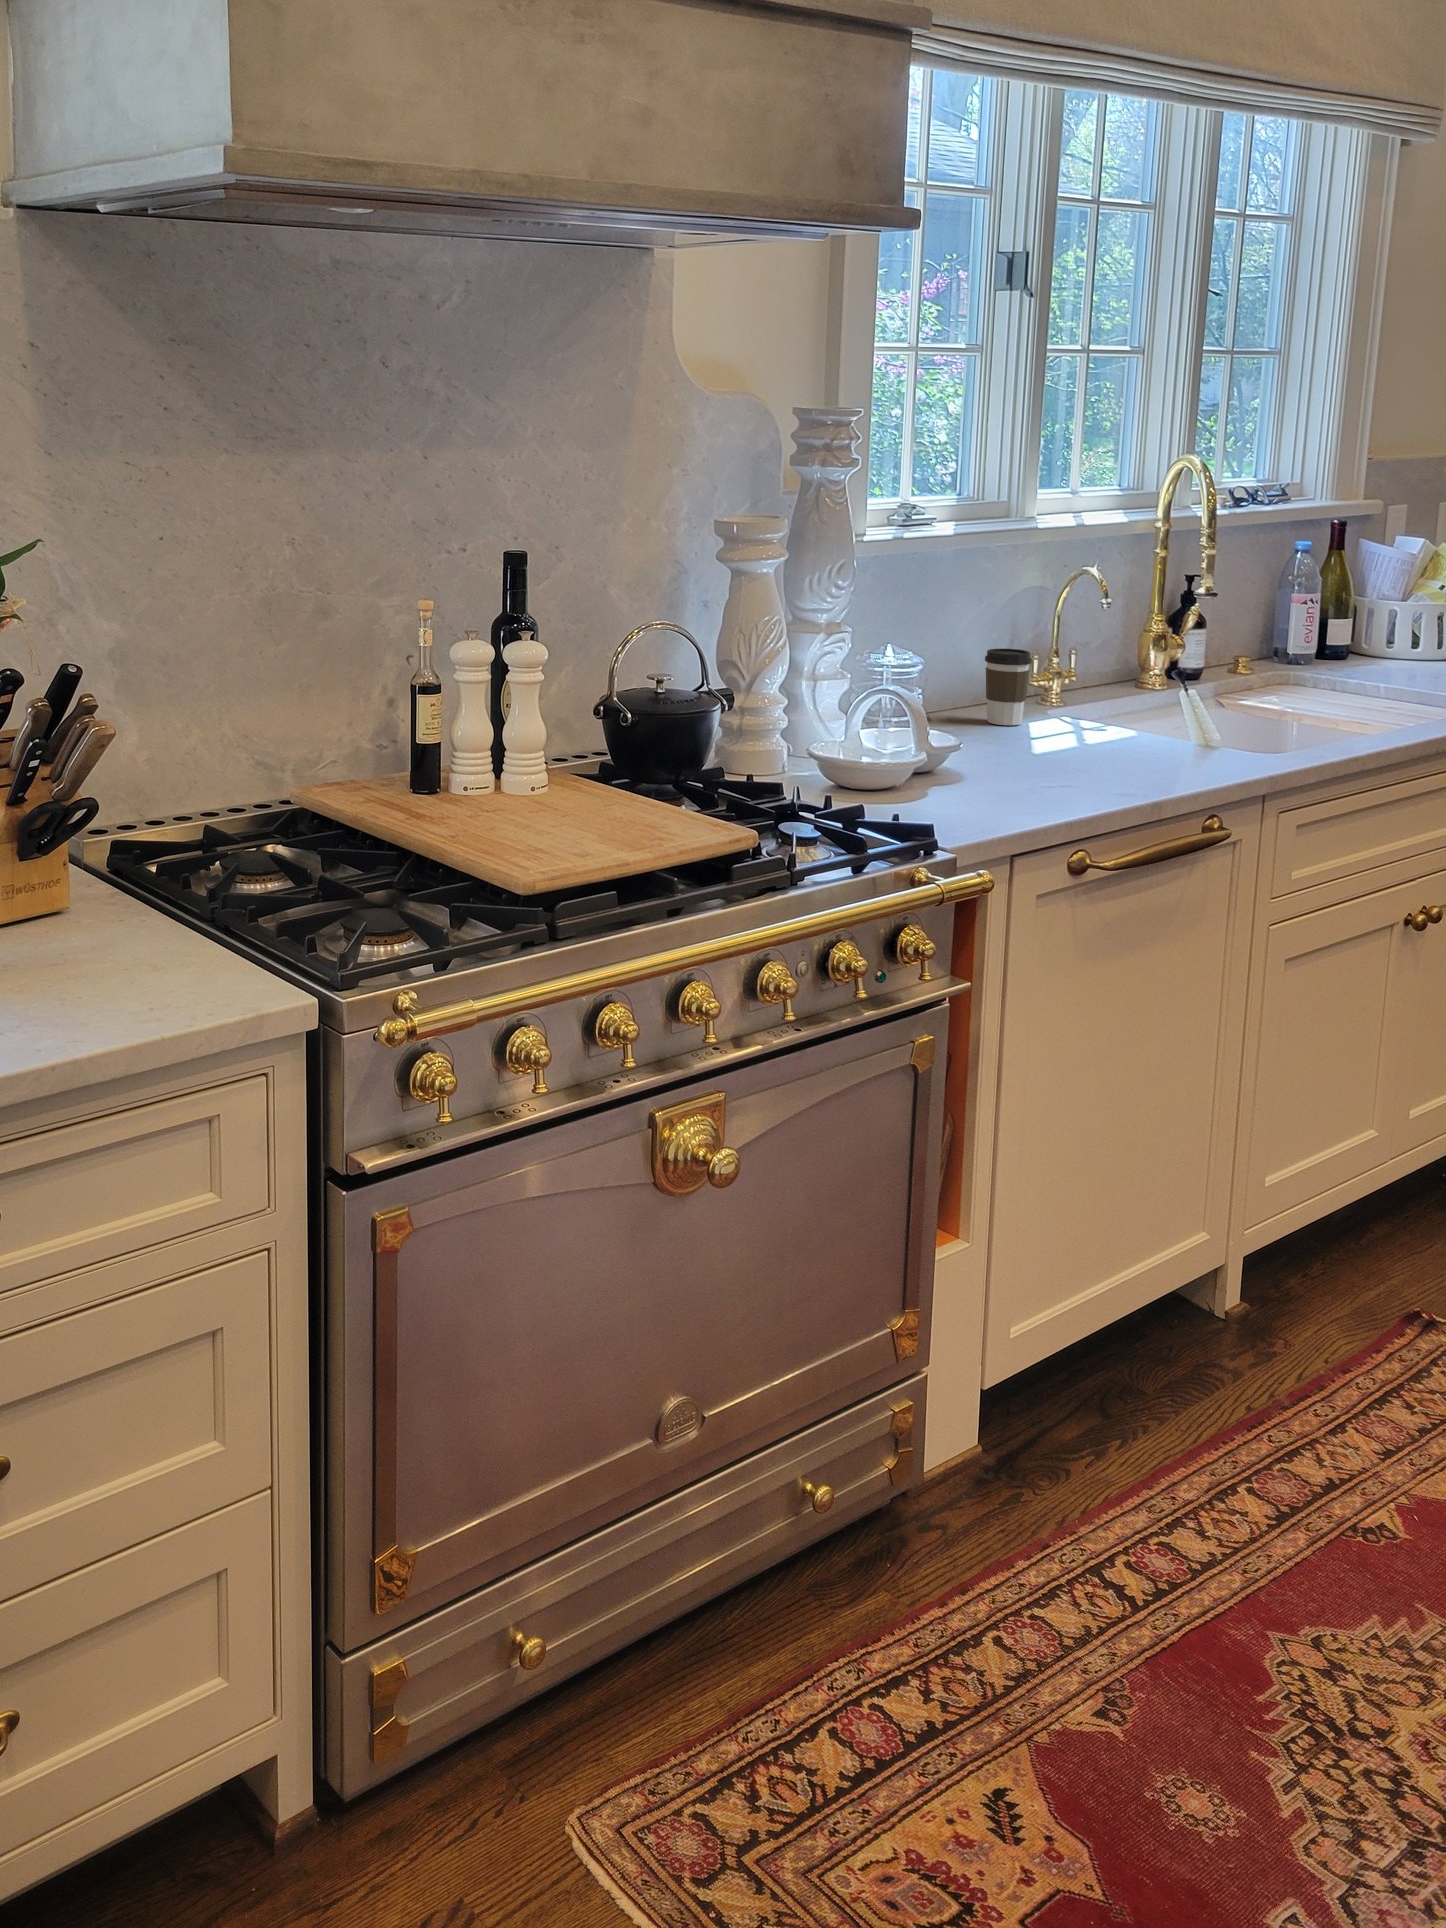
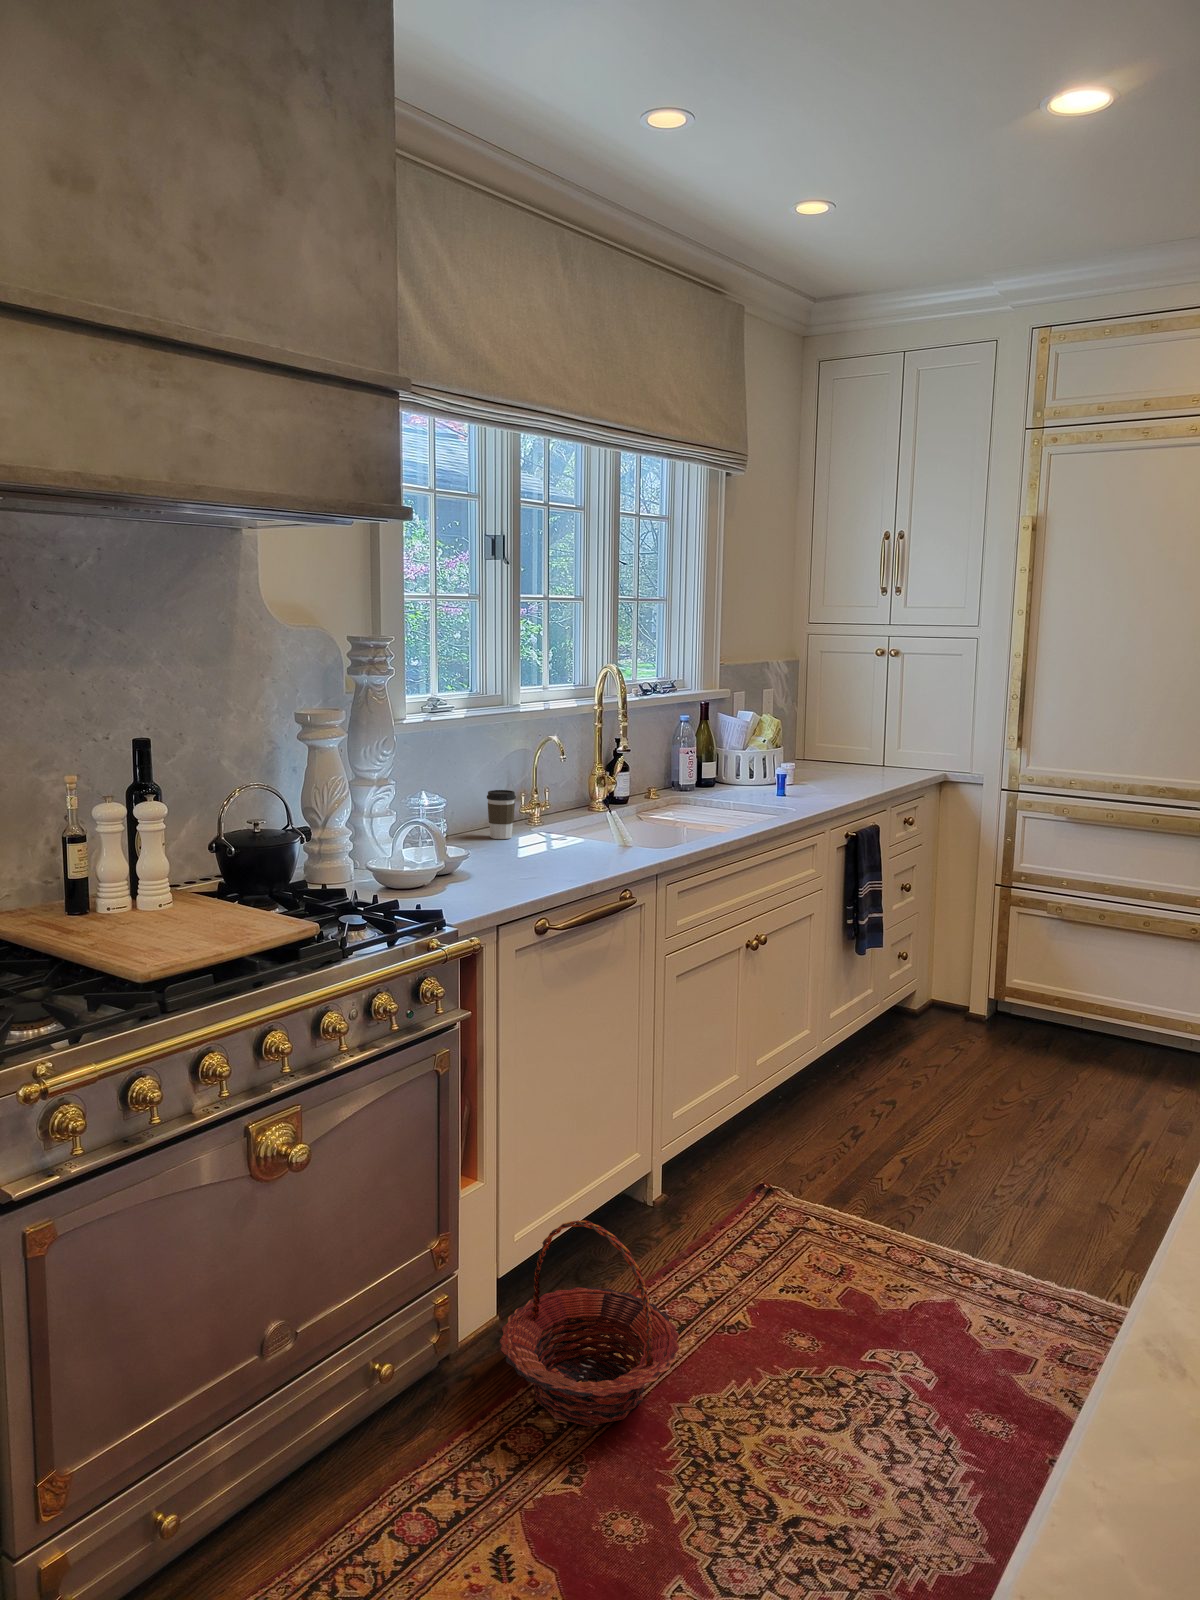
basket: none [993,1322,1288,1640] -> present [499,1220,680,1427]

